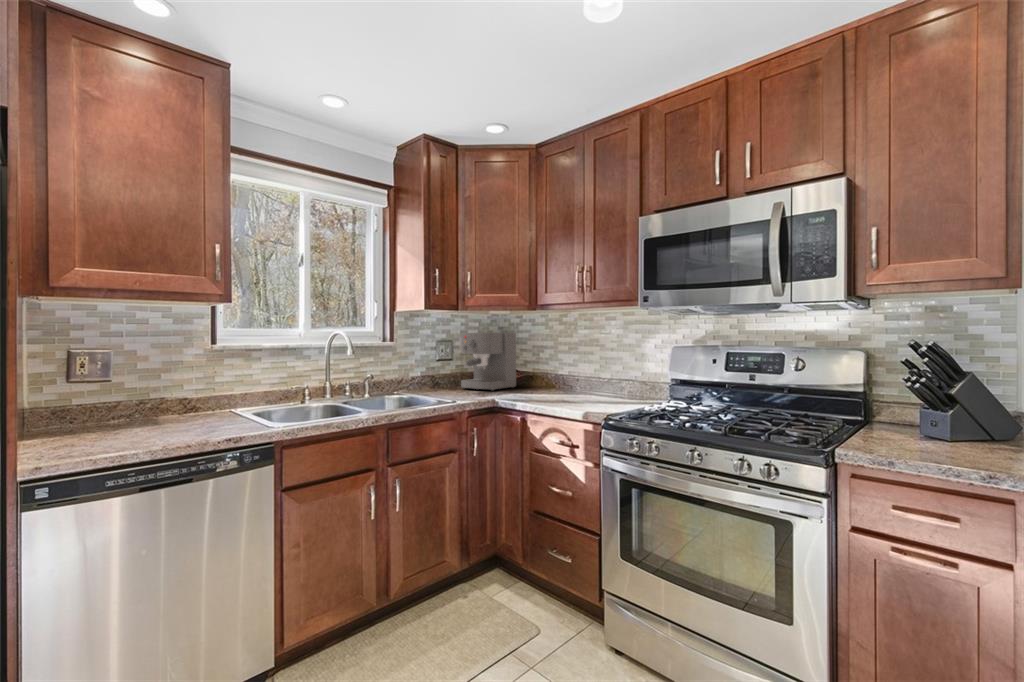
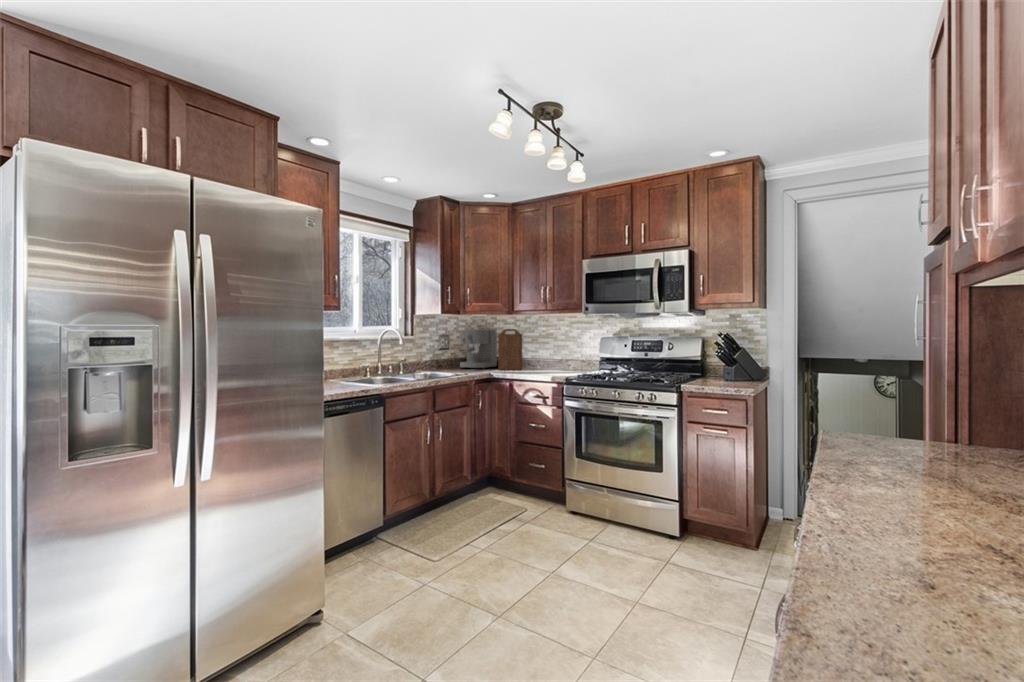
cutting board: none [511,332,547,395] -> present [498,329,522,370]

